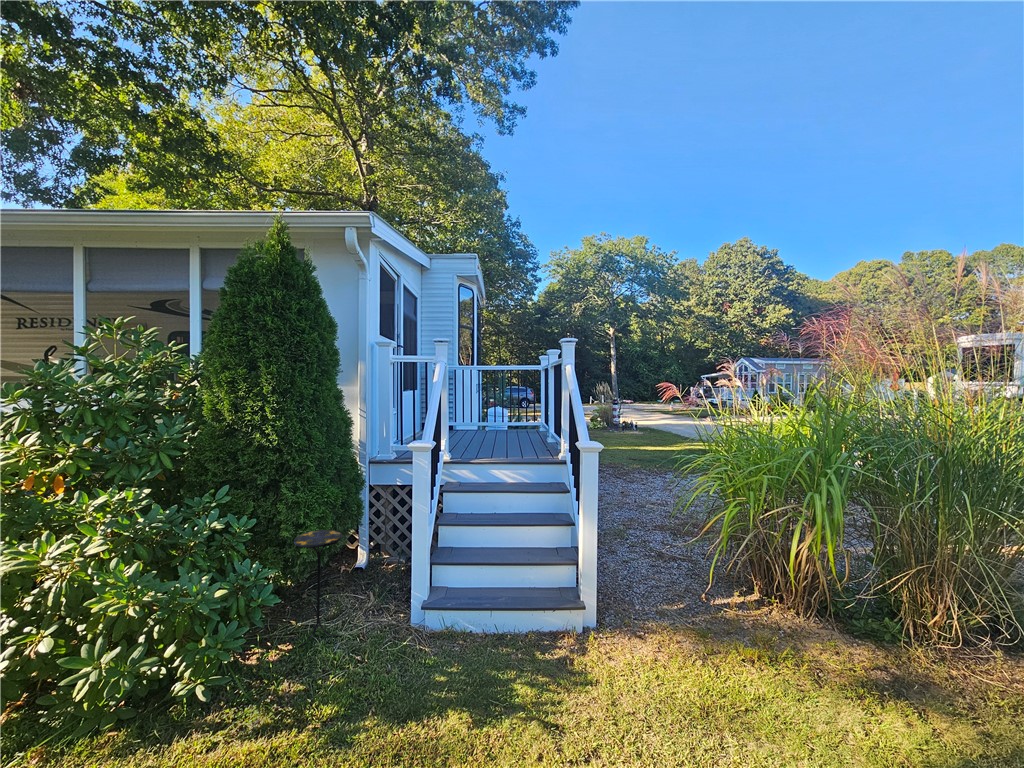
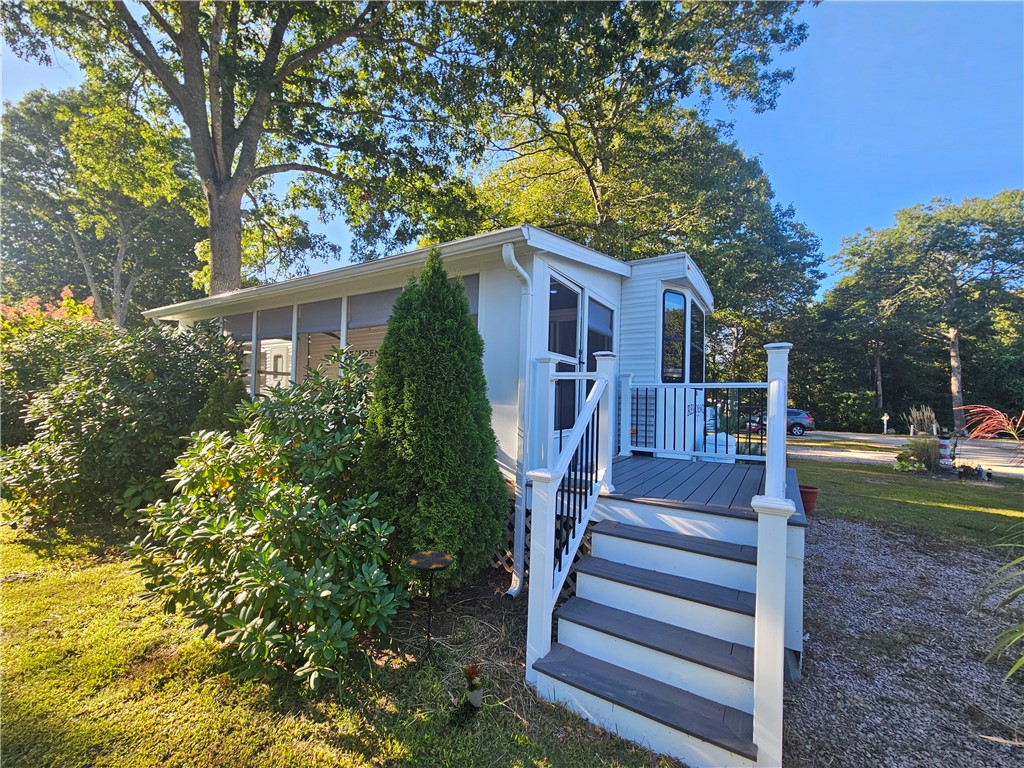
decorative plant: none [373,605,395,647] -> present [462,659,484,707]

